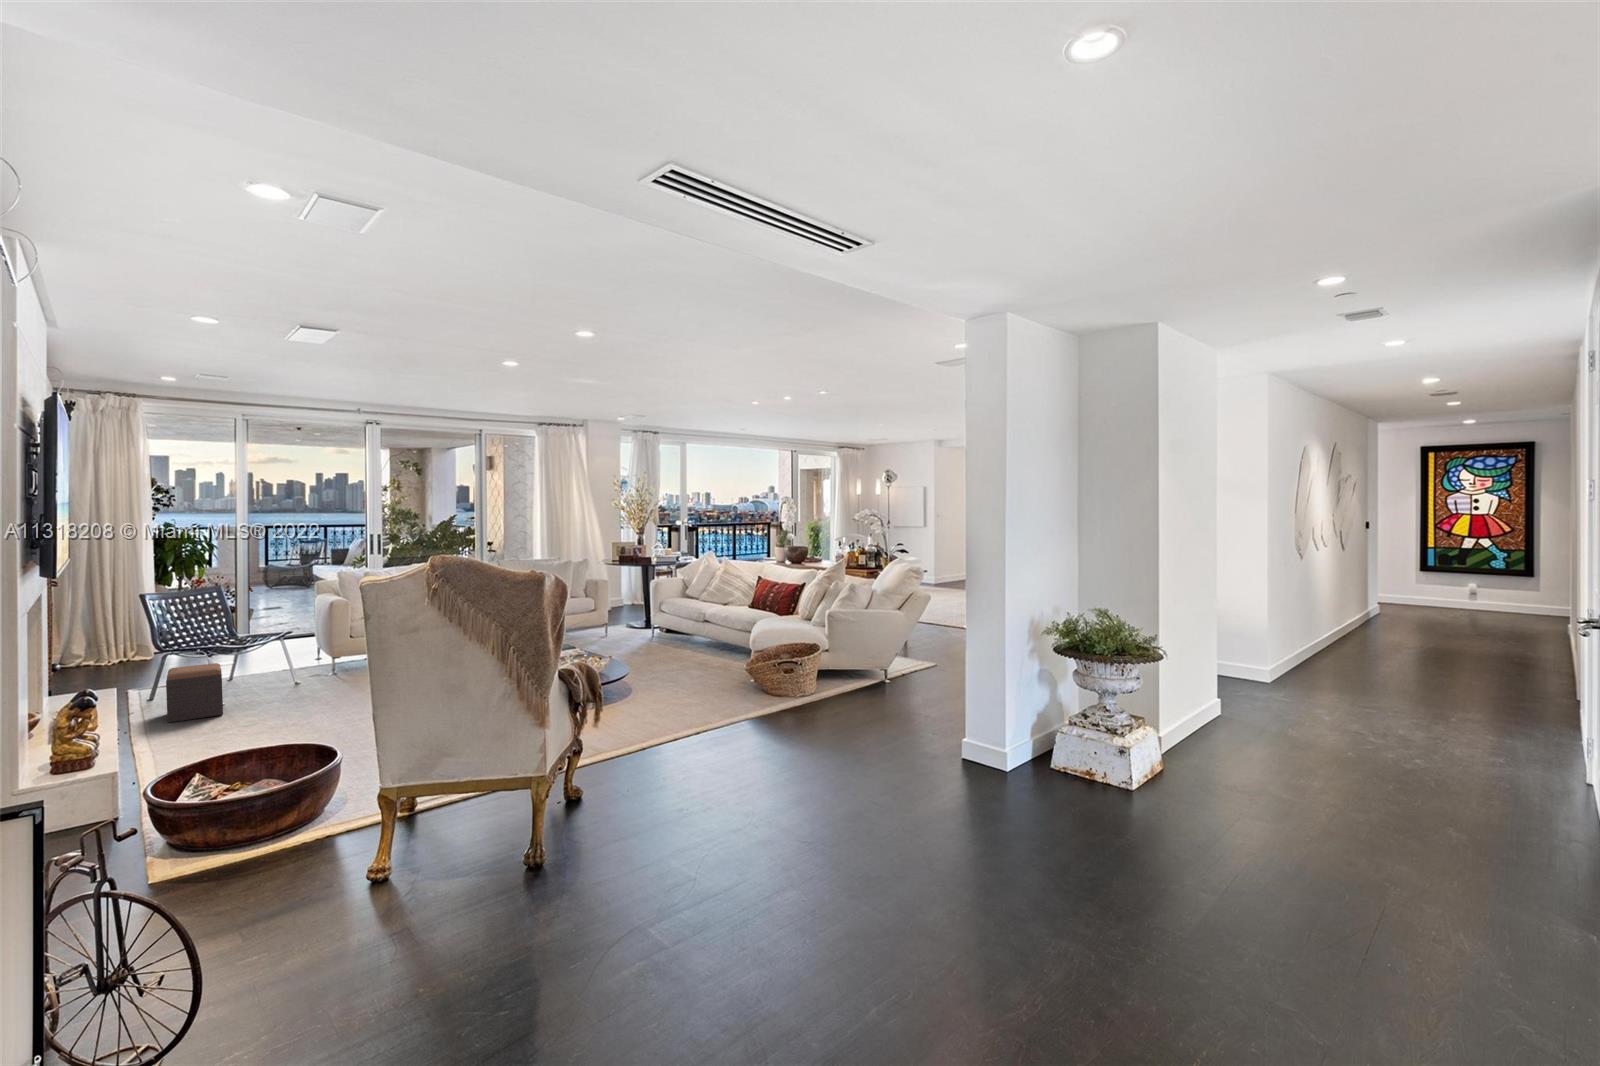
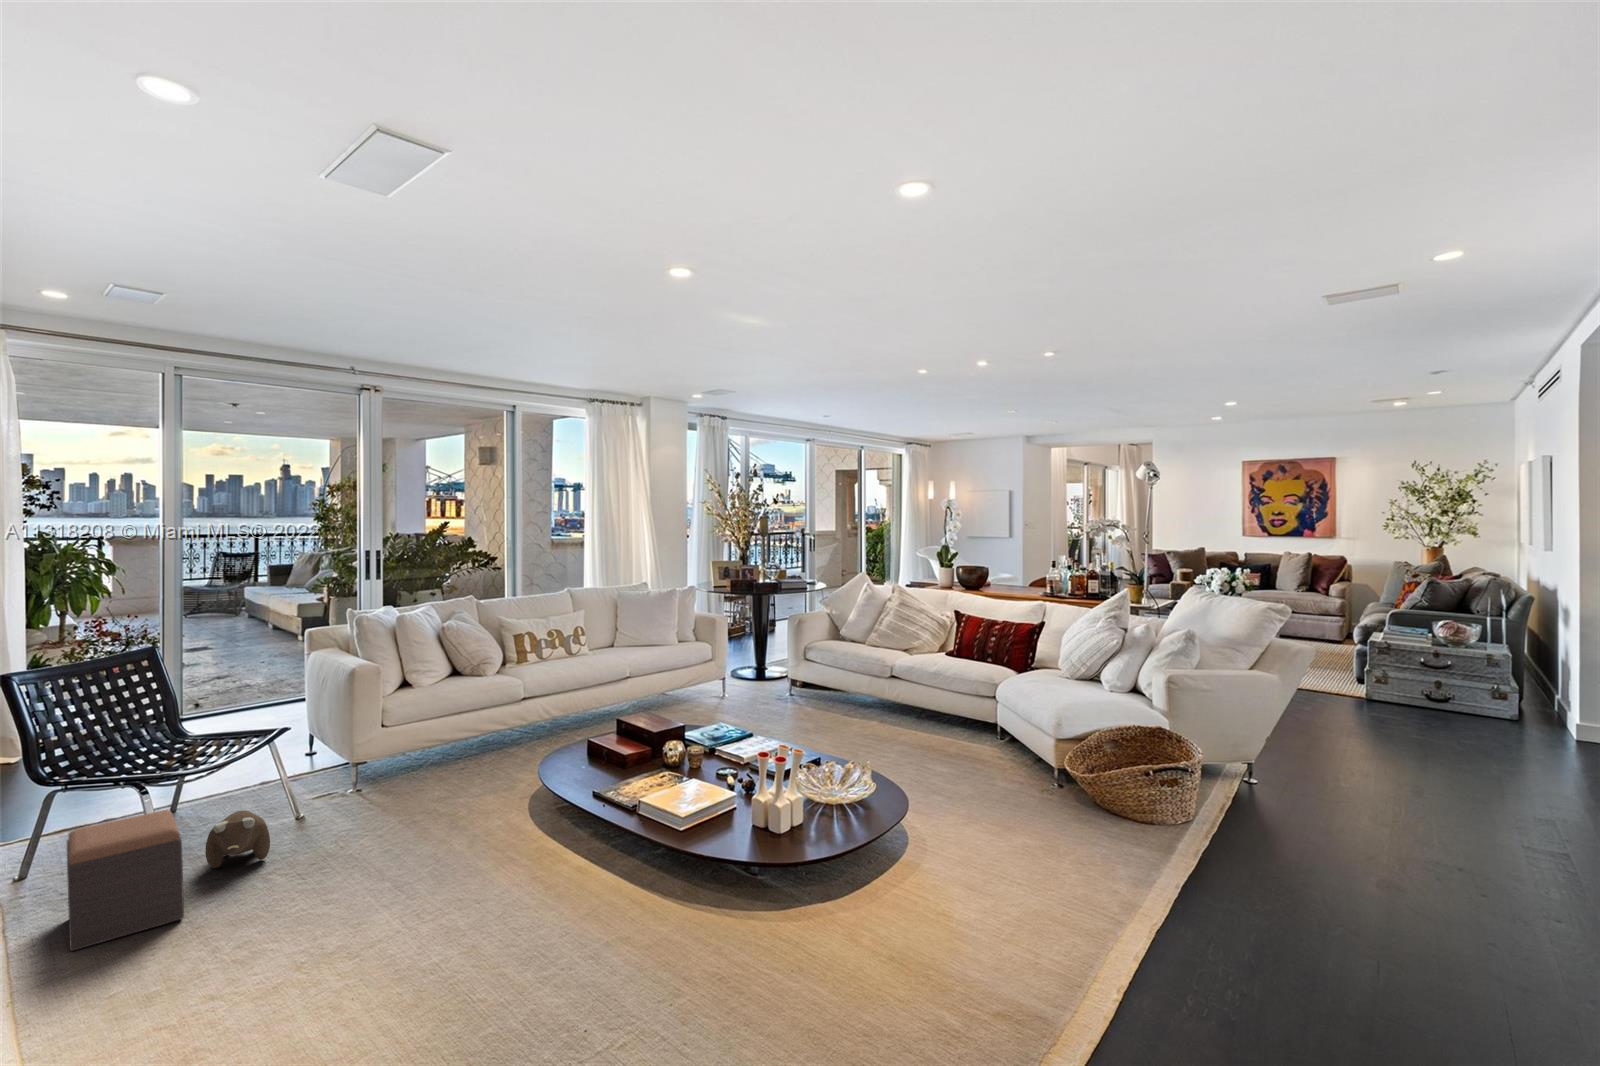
plush toy: none [240,671,275,700] -> present [205,810,270,868]

